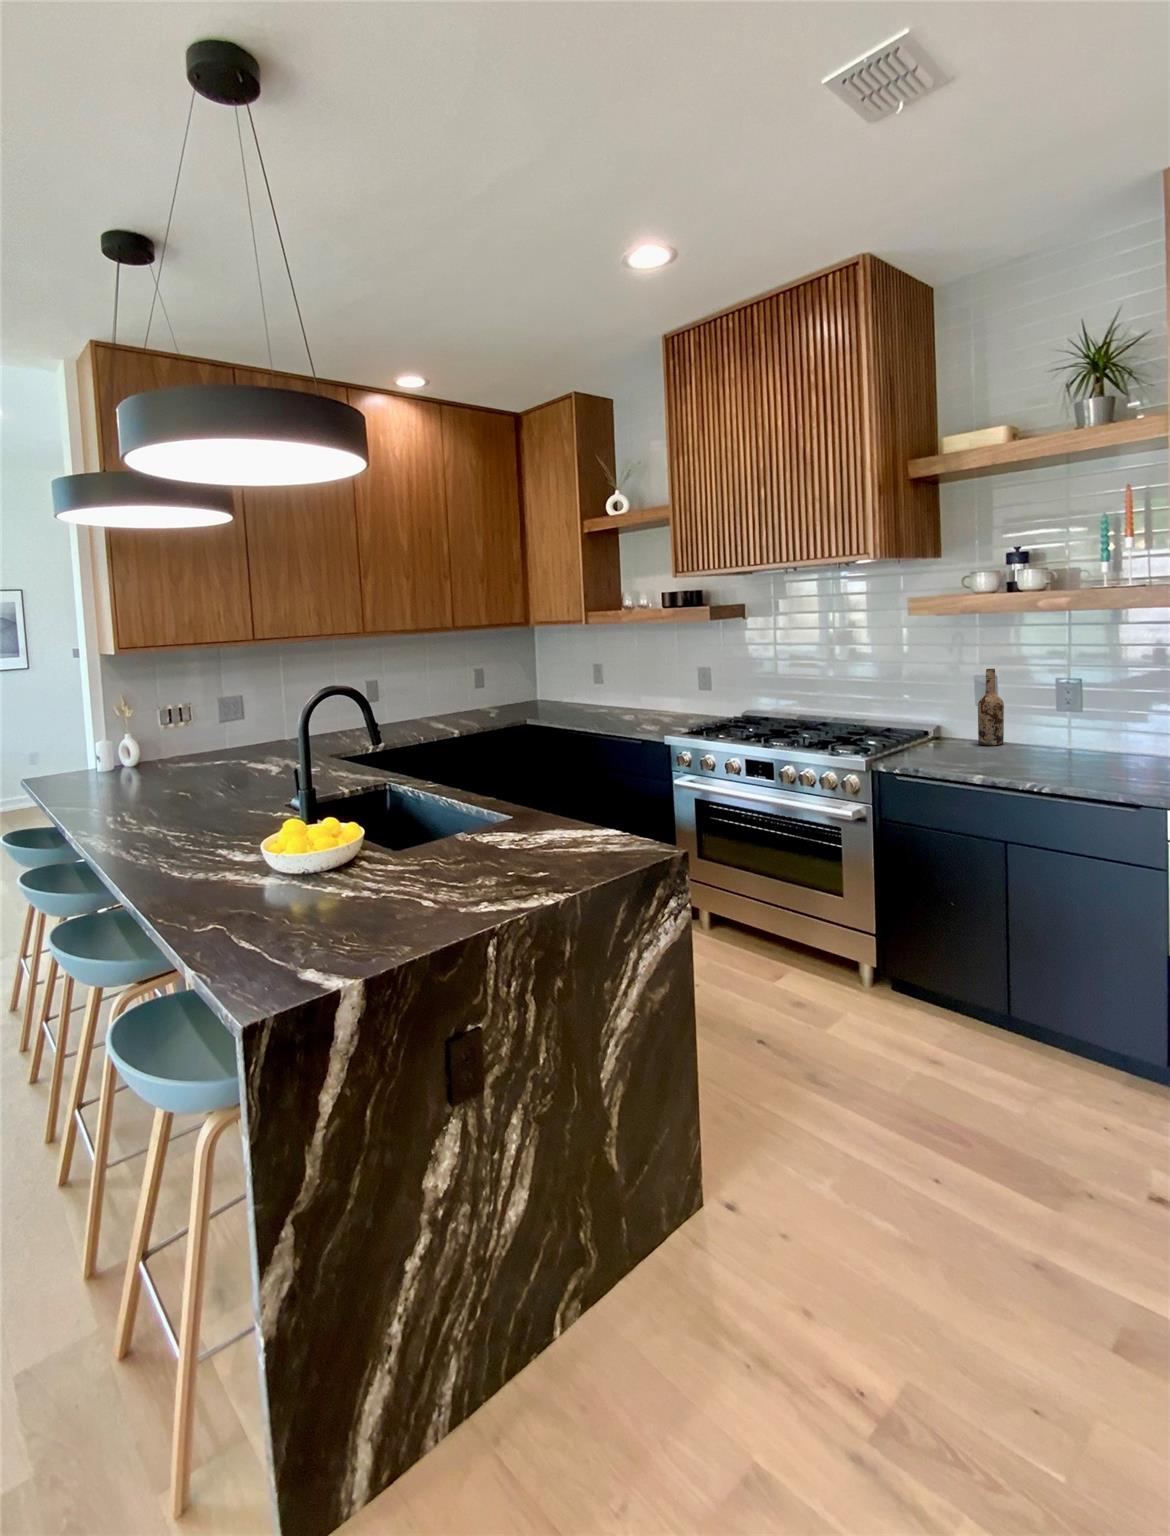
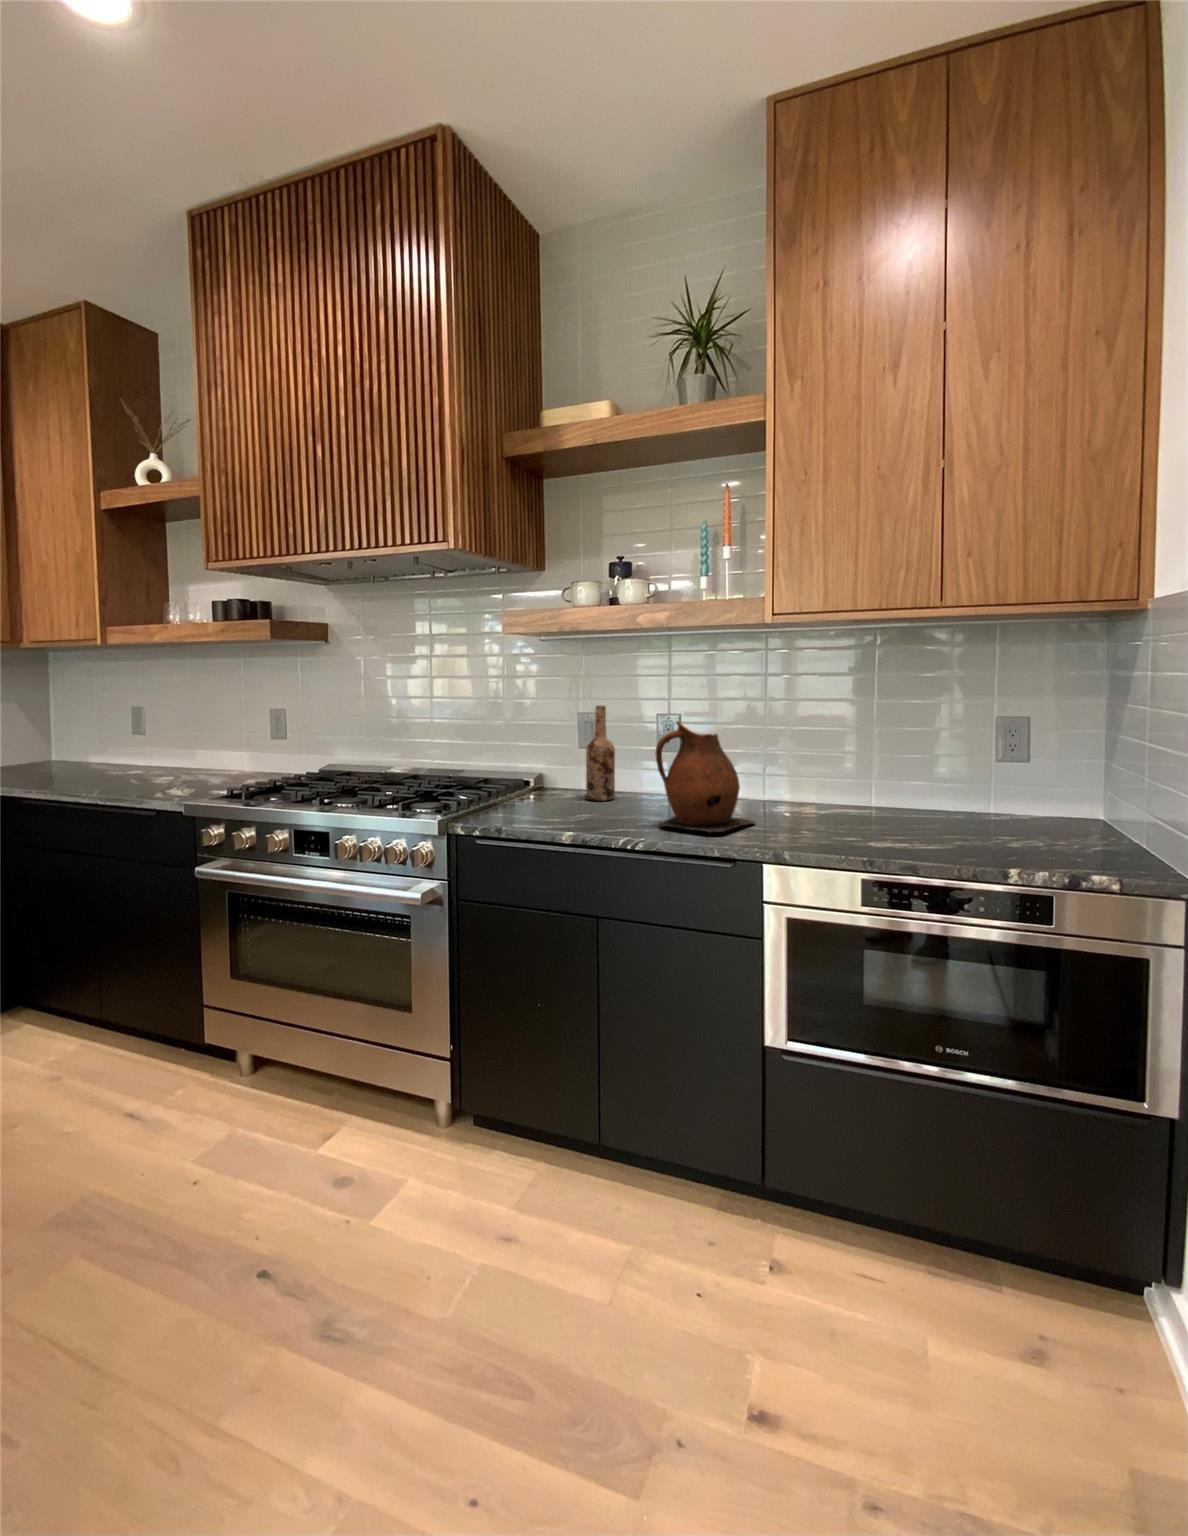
ceramic pitcher: none [1042,680,1132,766] -> present [655,721,754,833]

